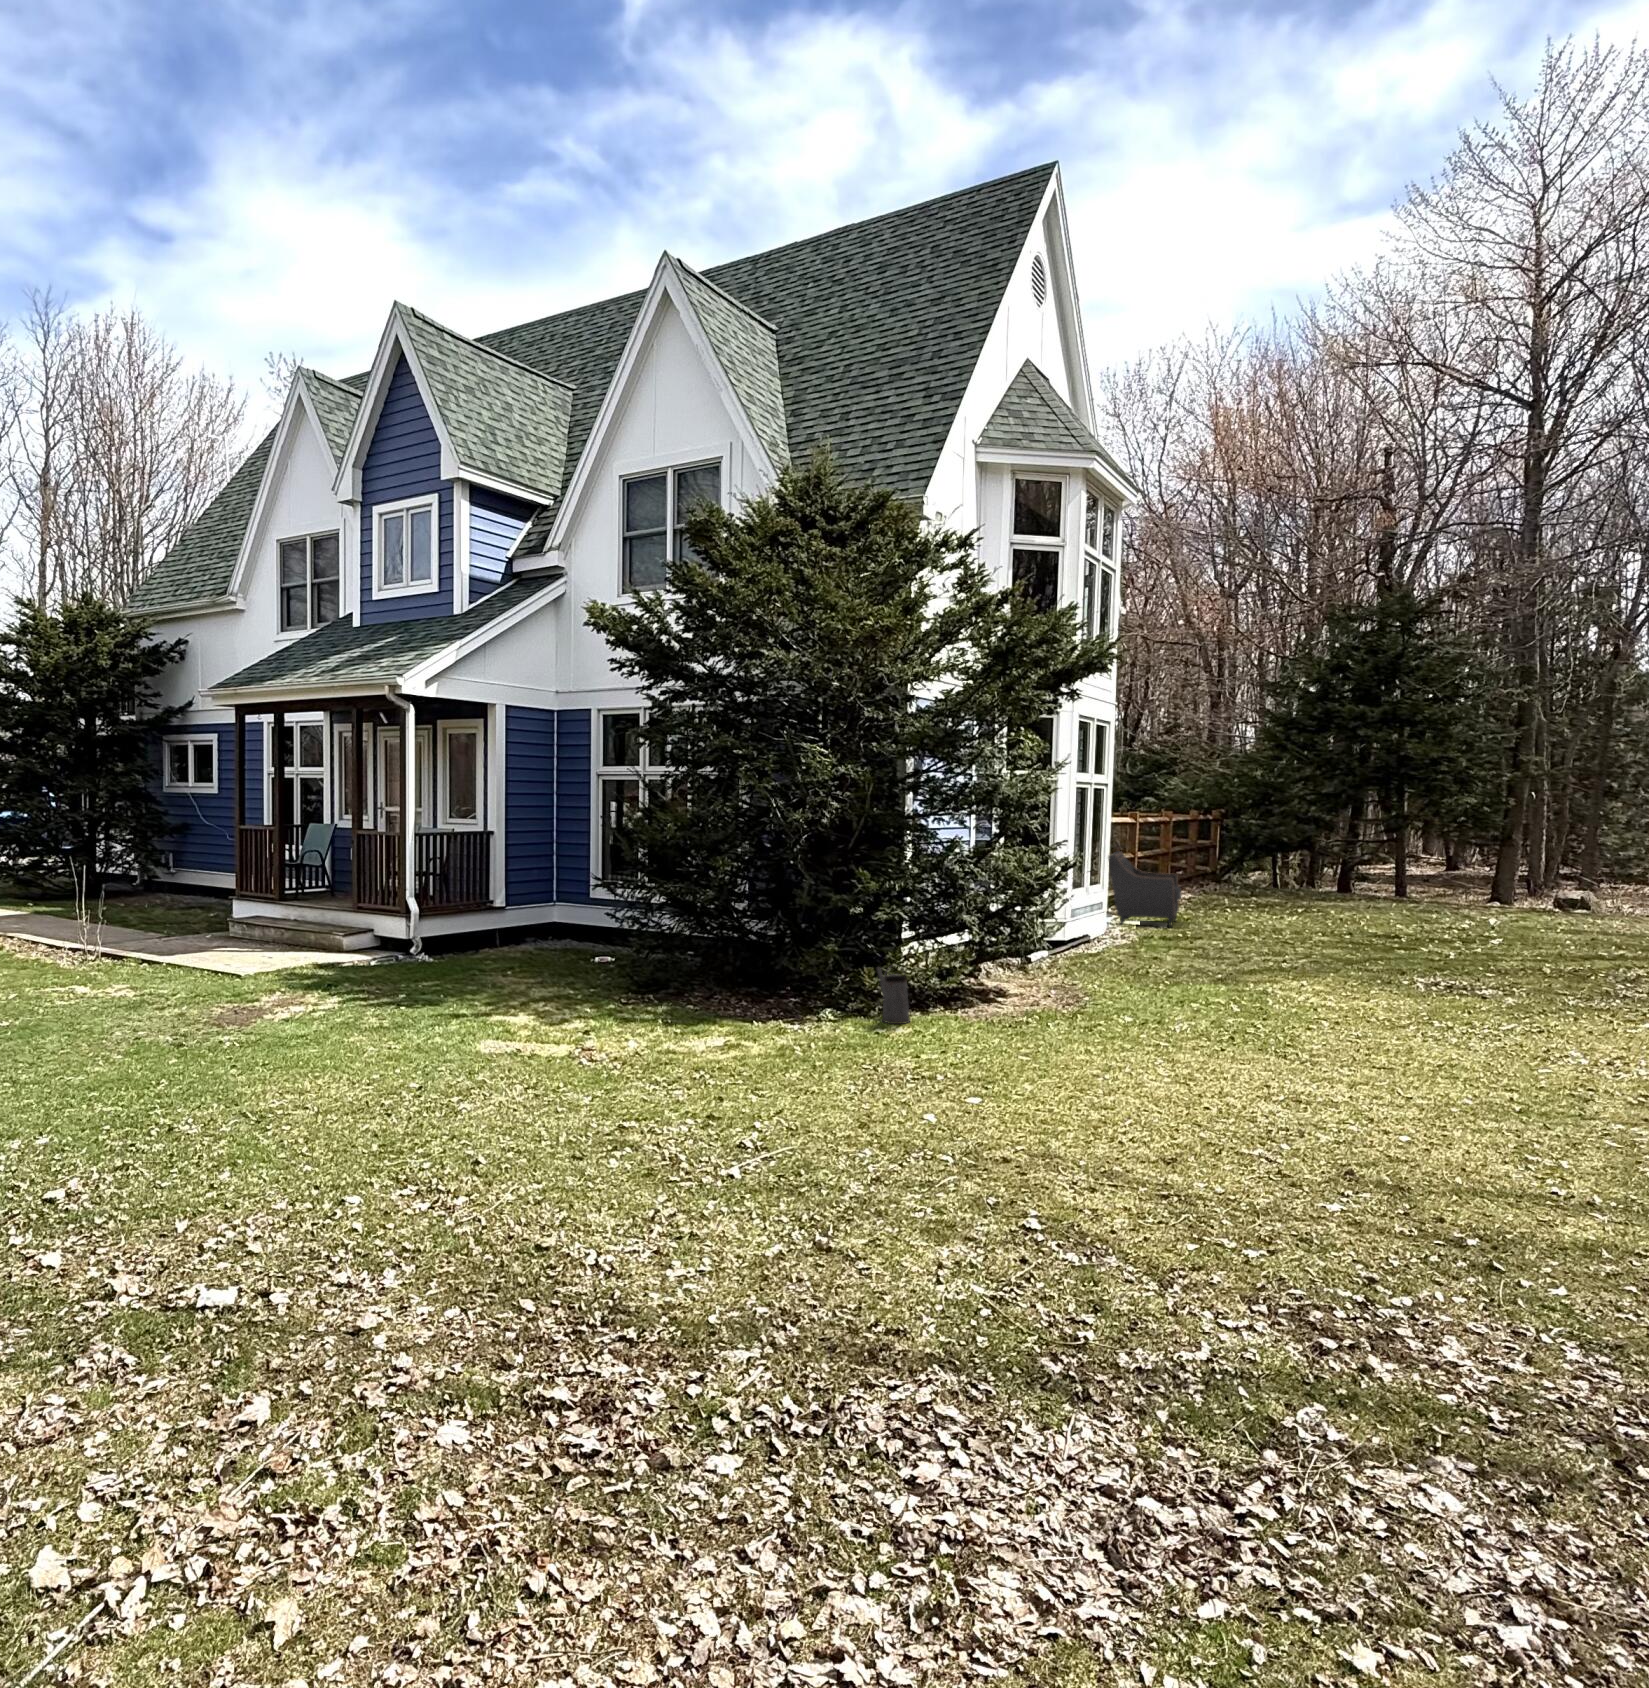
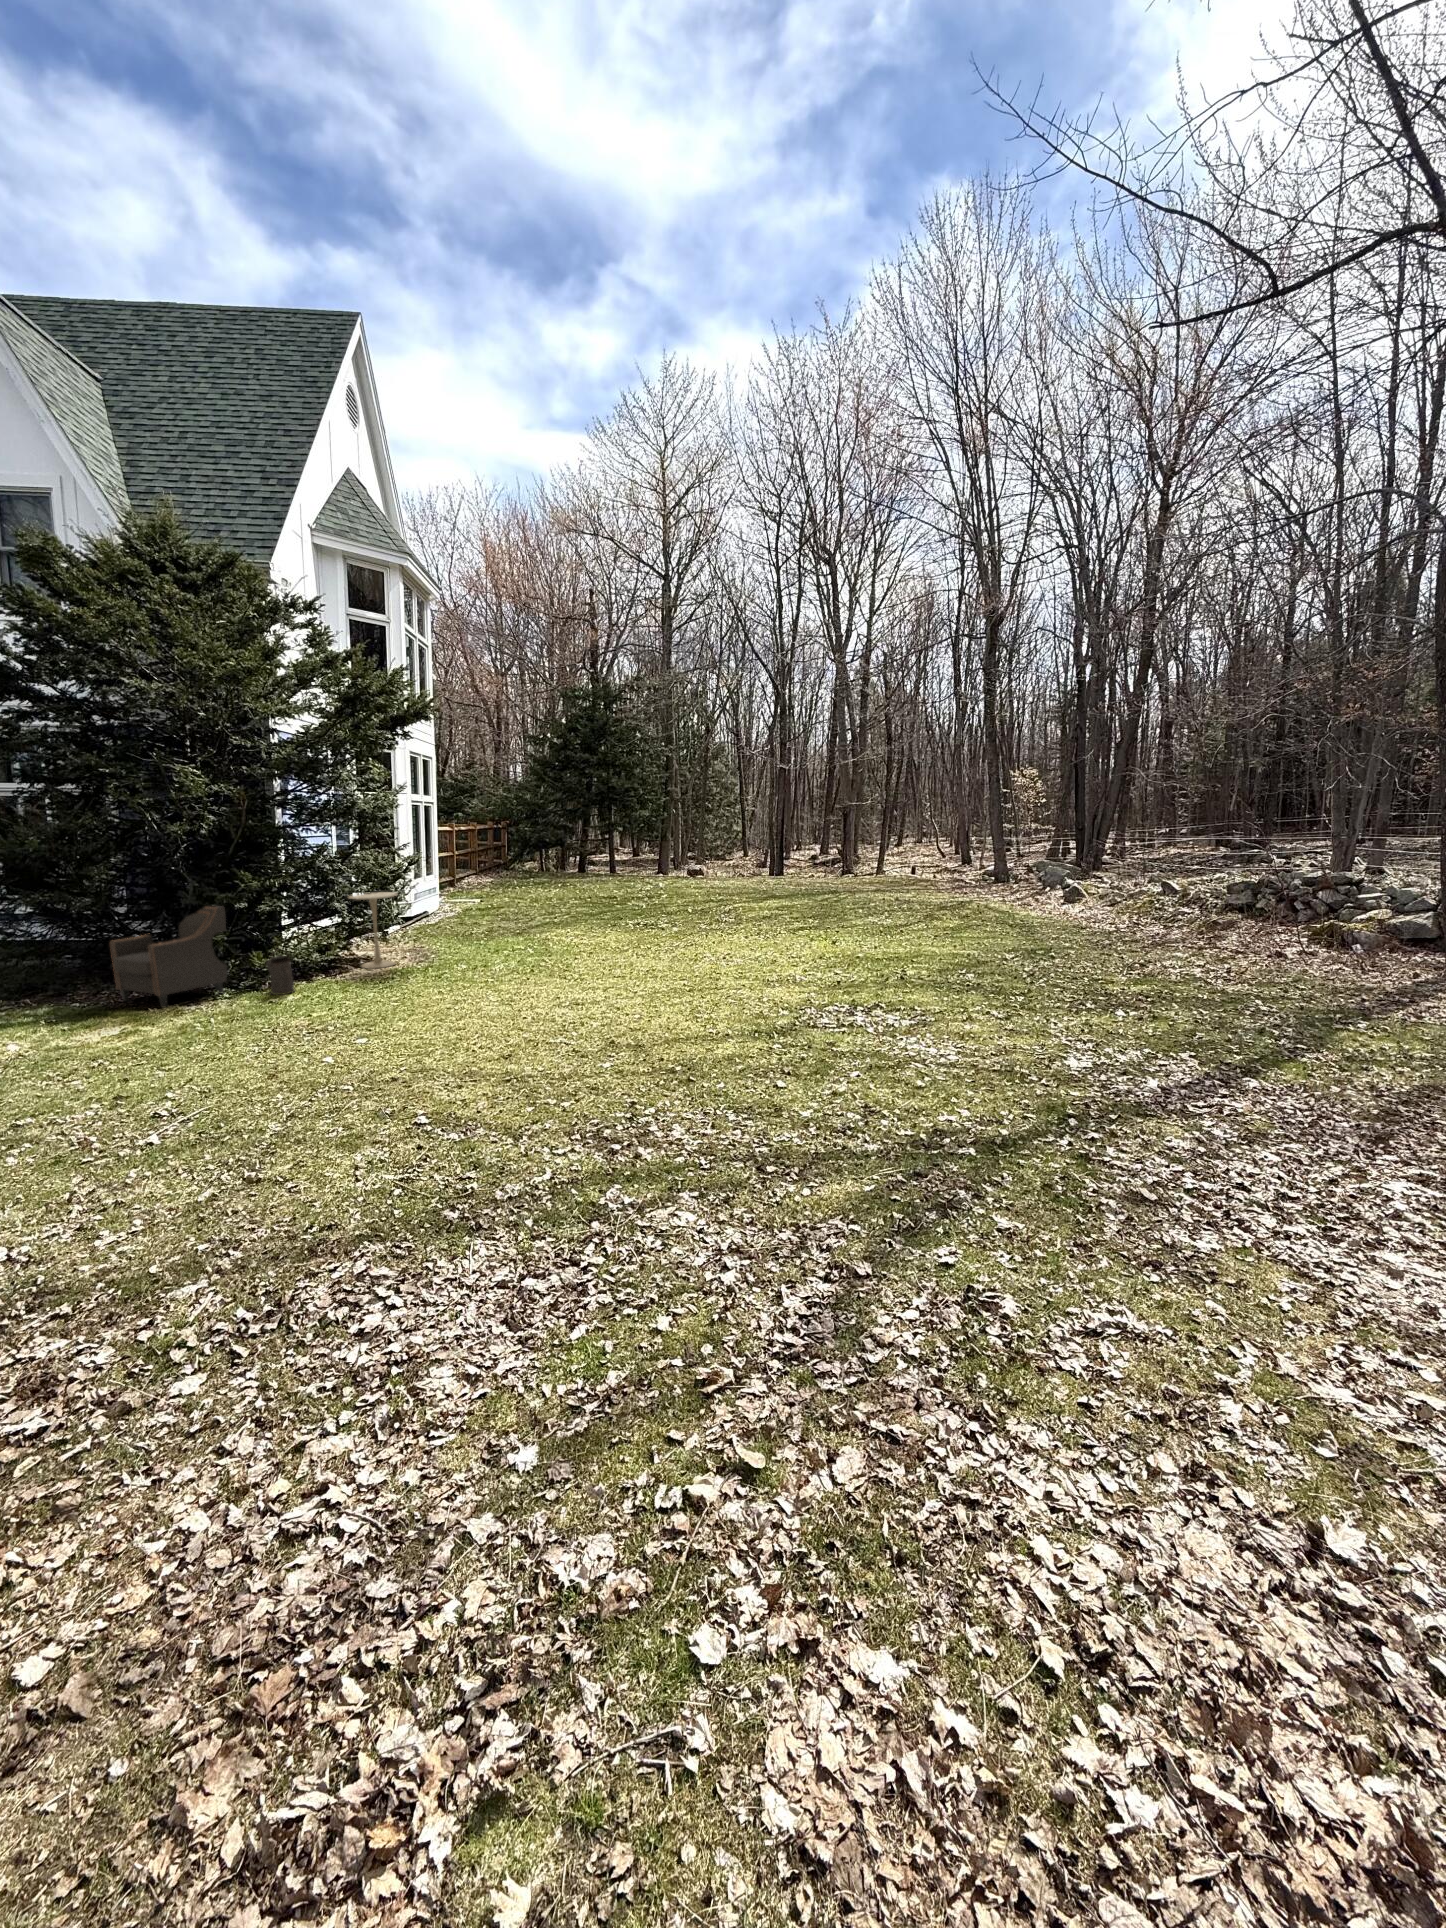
chair: present [1108,851,1181,928] -> present [110,906,227,1008]
pedestal table: none [981,902,1046,1006] -> present [349,892,397,969]

